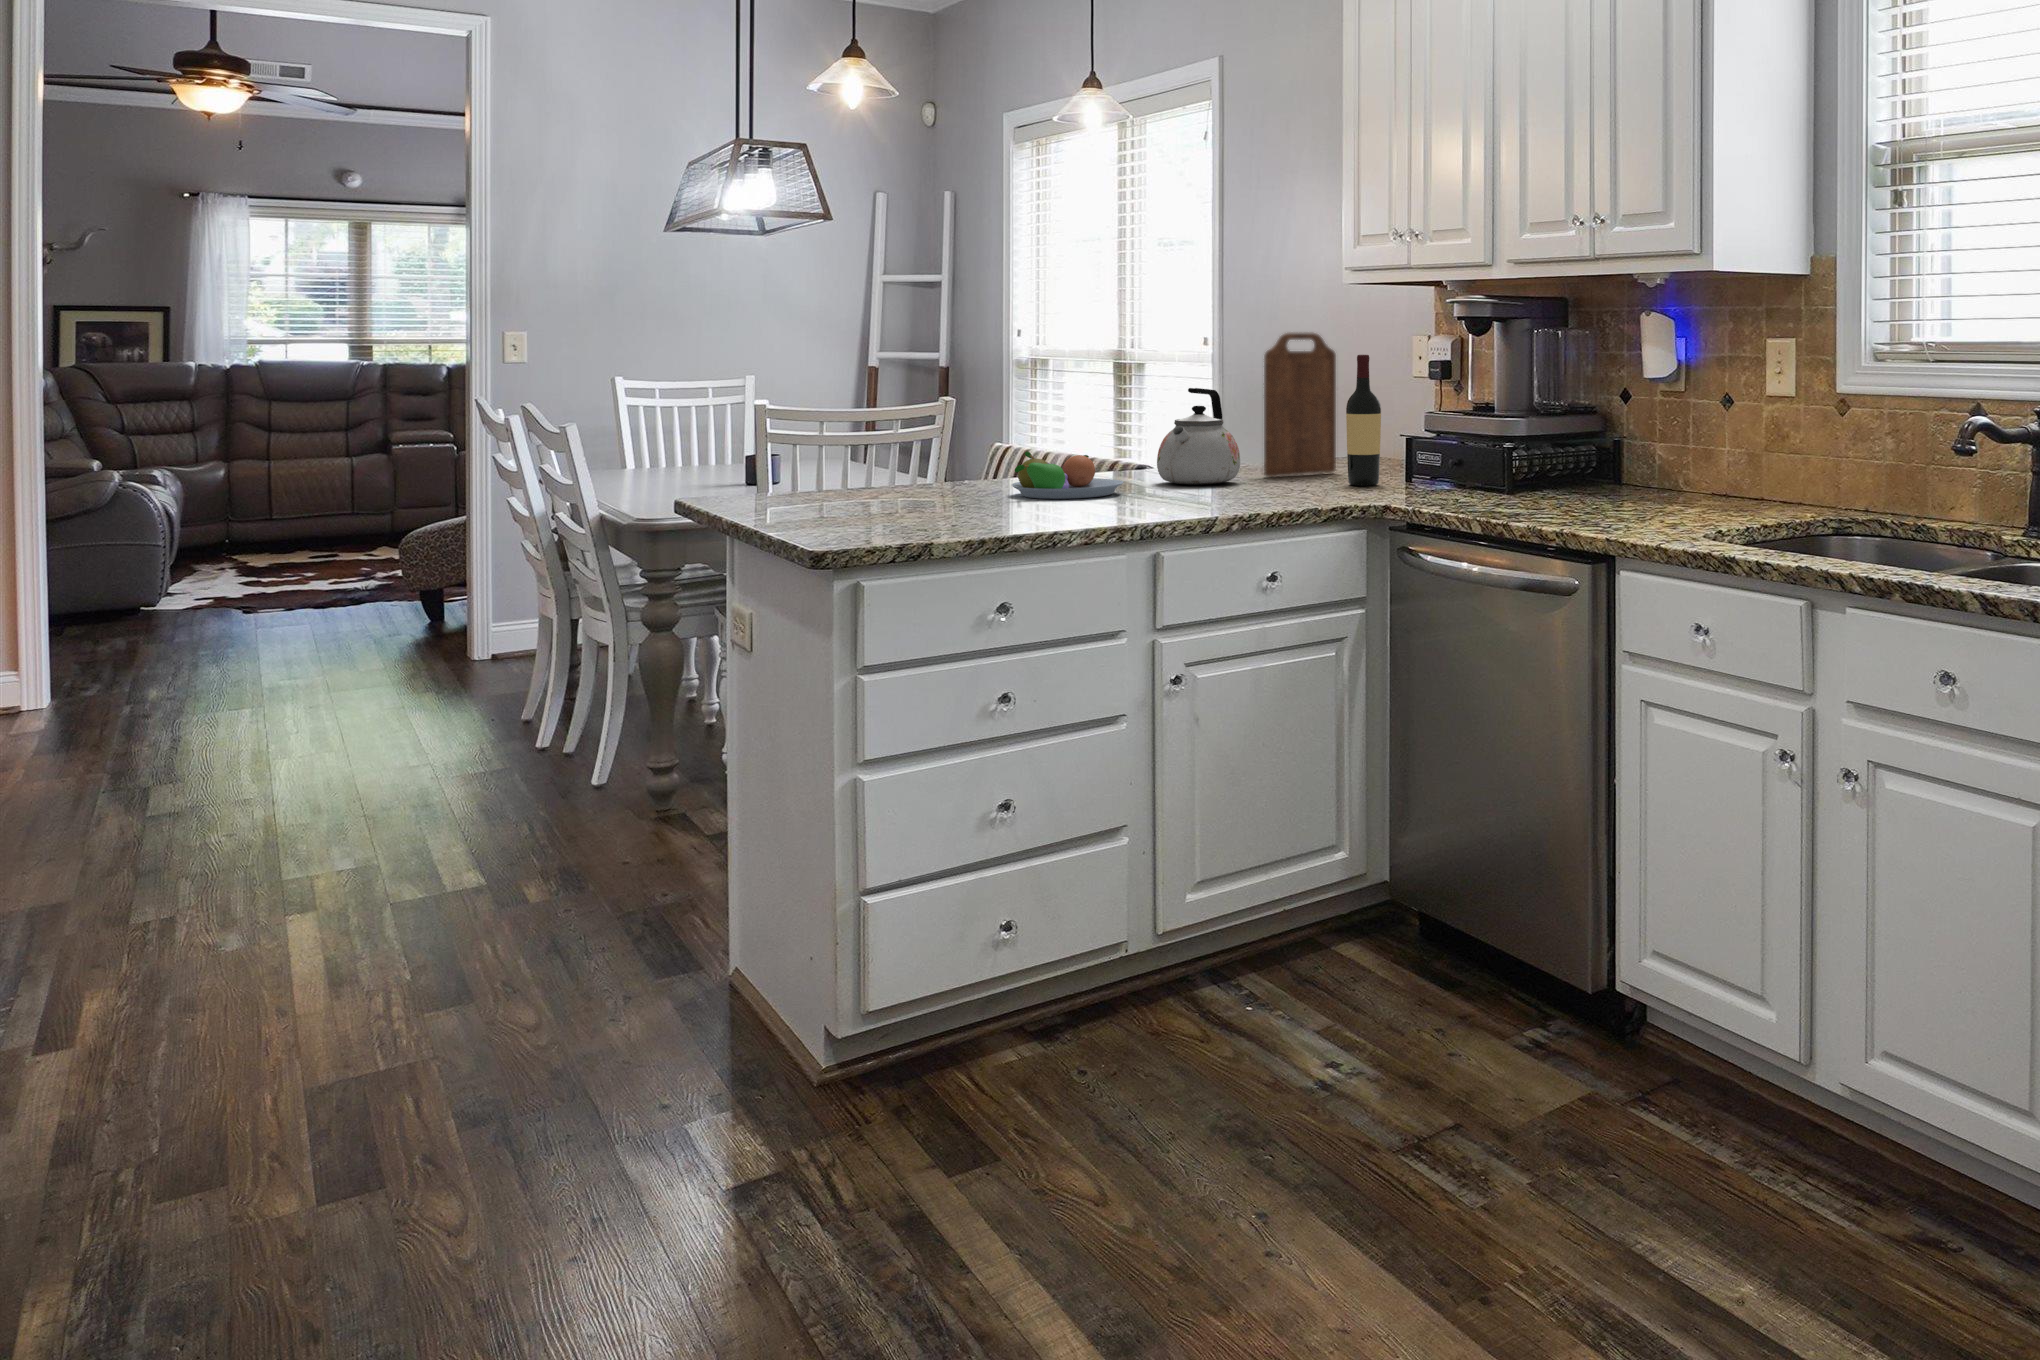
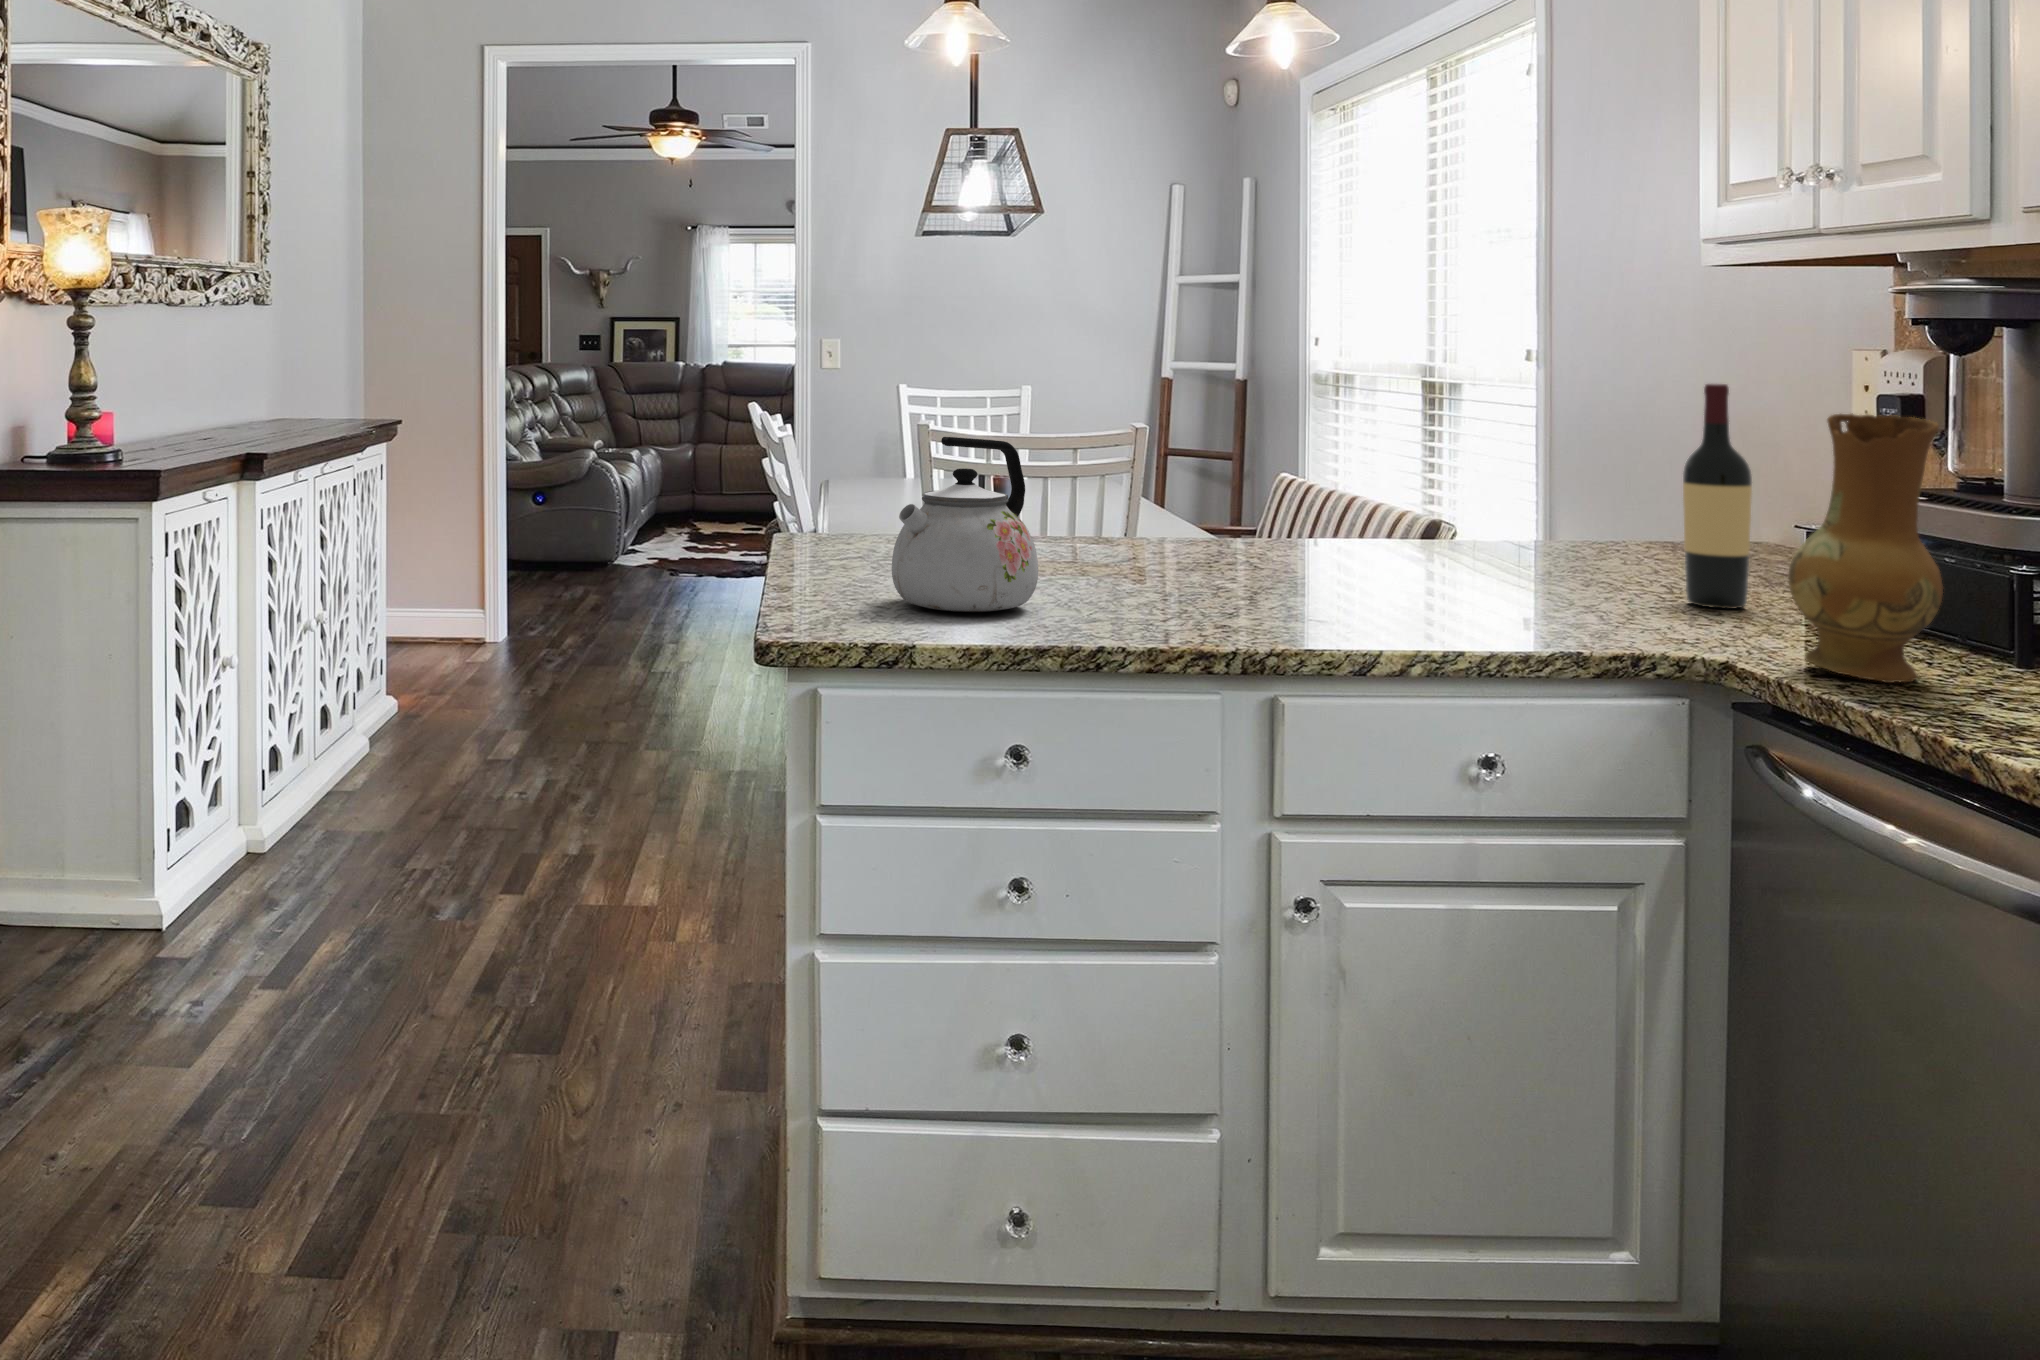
cutting board: present [1264,333,1336,477] -> none [1550,345,1686,573]
ceramic jug: none [1416,367,1482,506] -> present [1788,413,1943,683]
kettle: present [1157,388,1240,485] -> present [892,437,1038,612]
fruit bowl: present [1012,452,1123,499] -> none [1123,511,1290,586]

